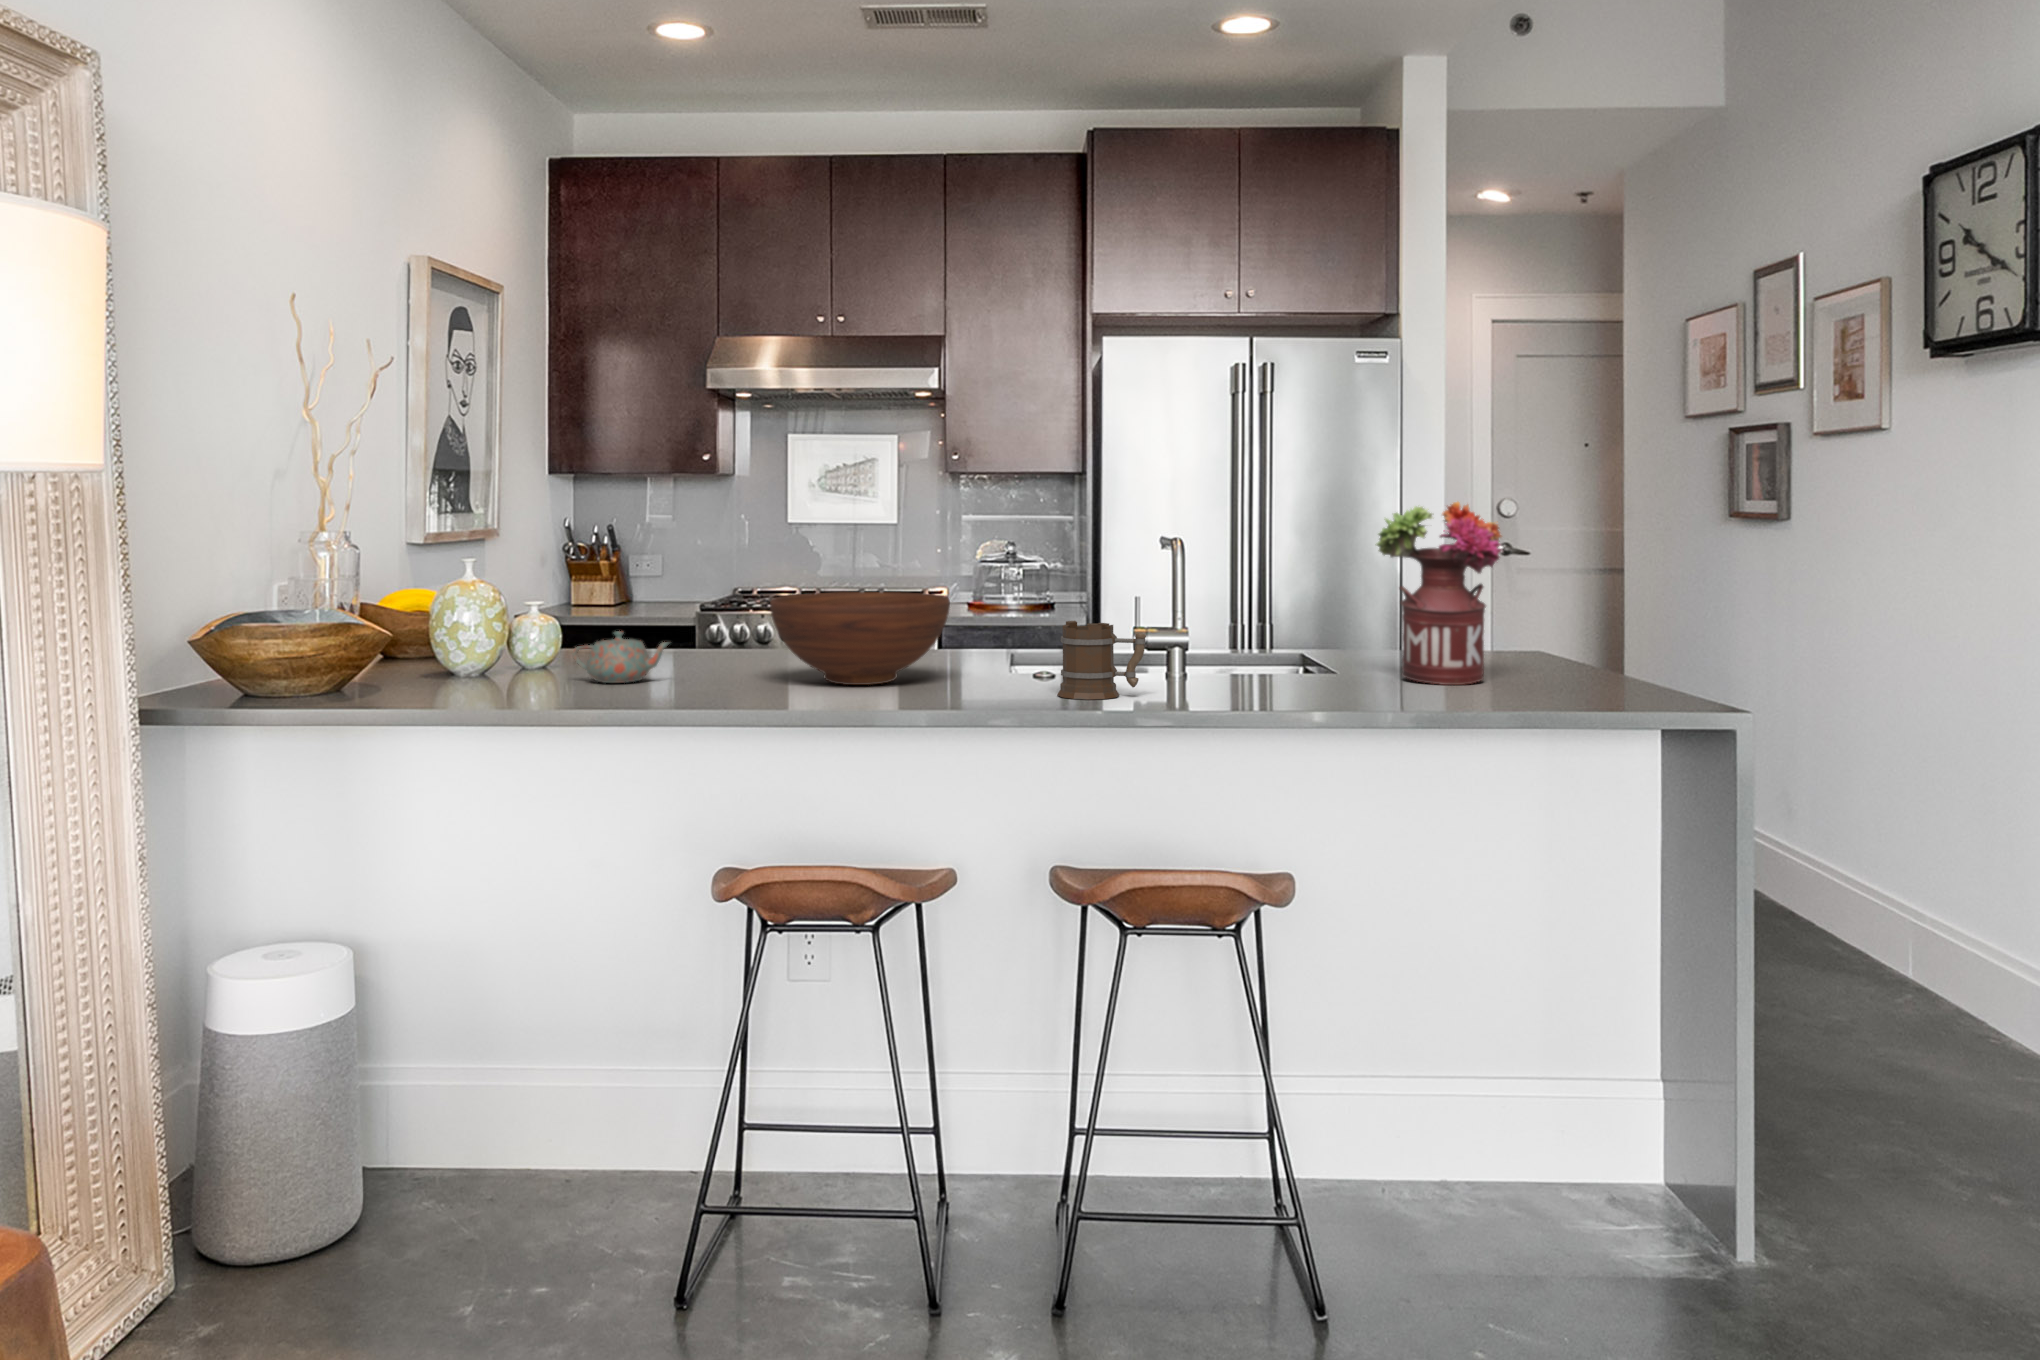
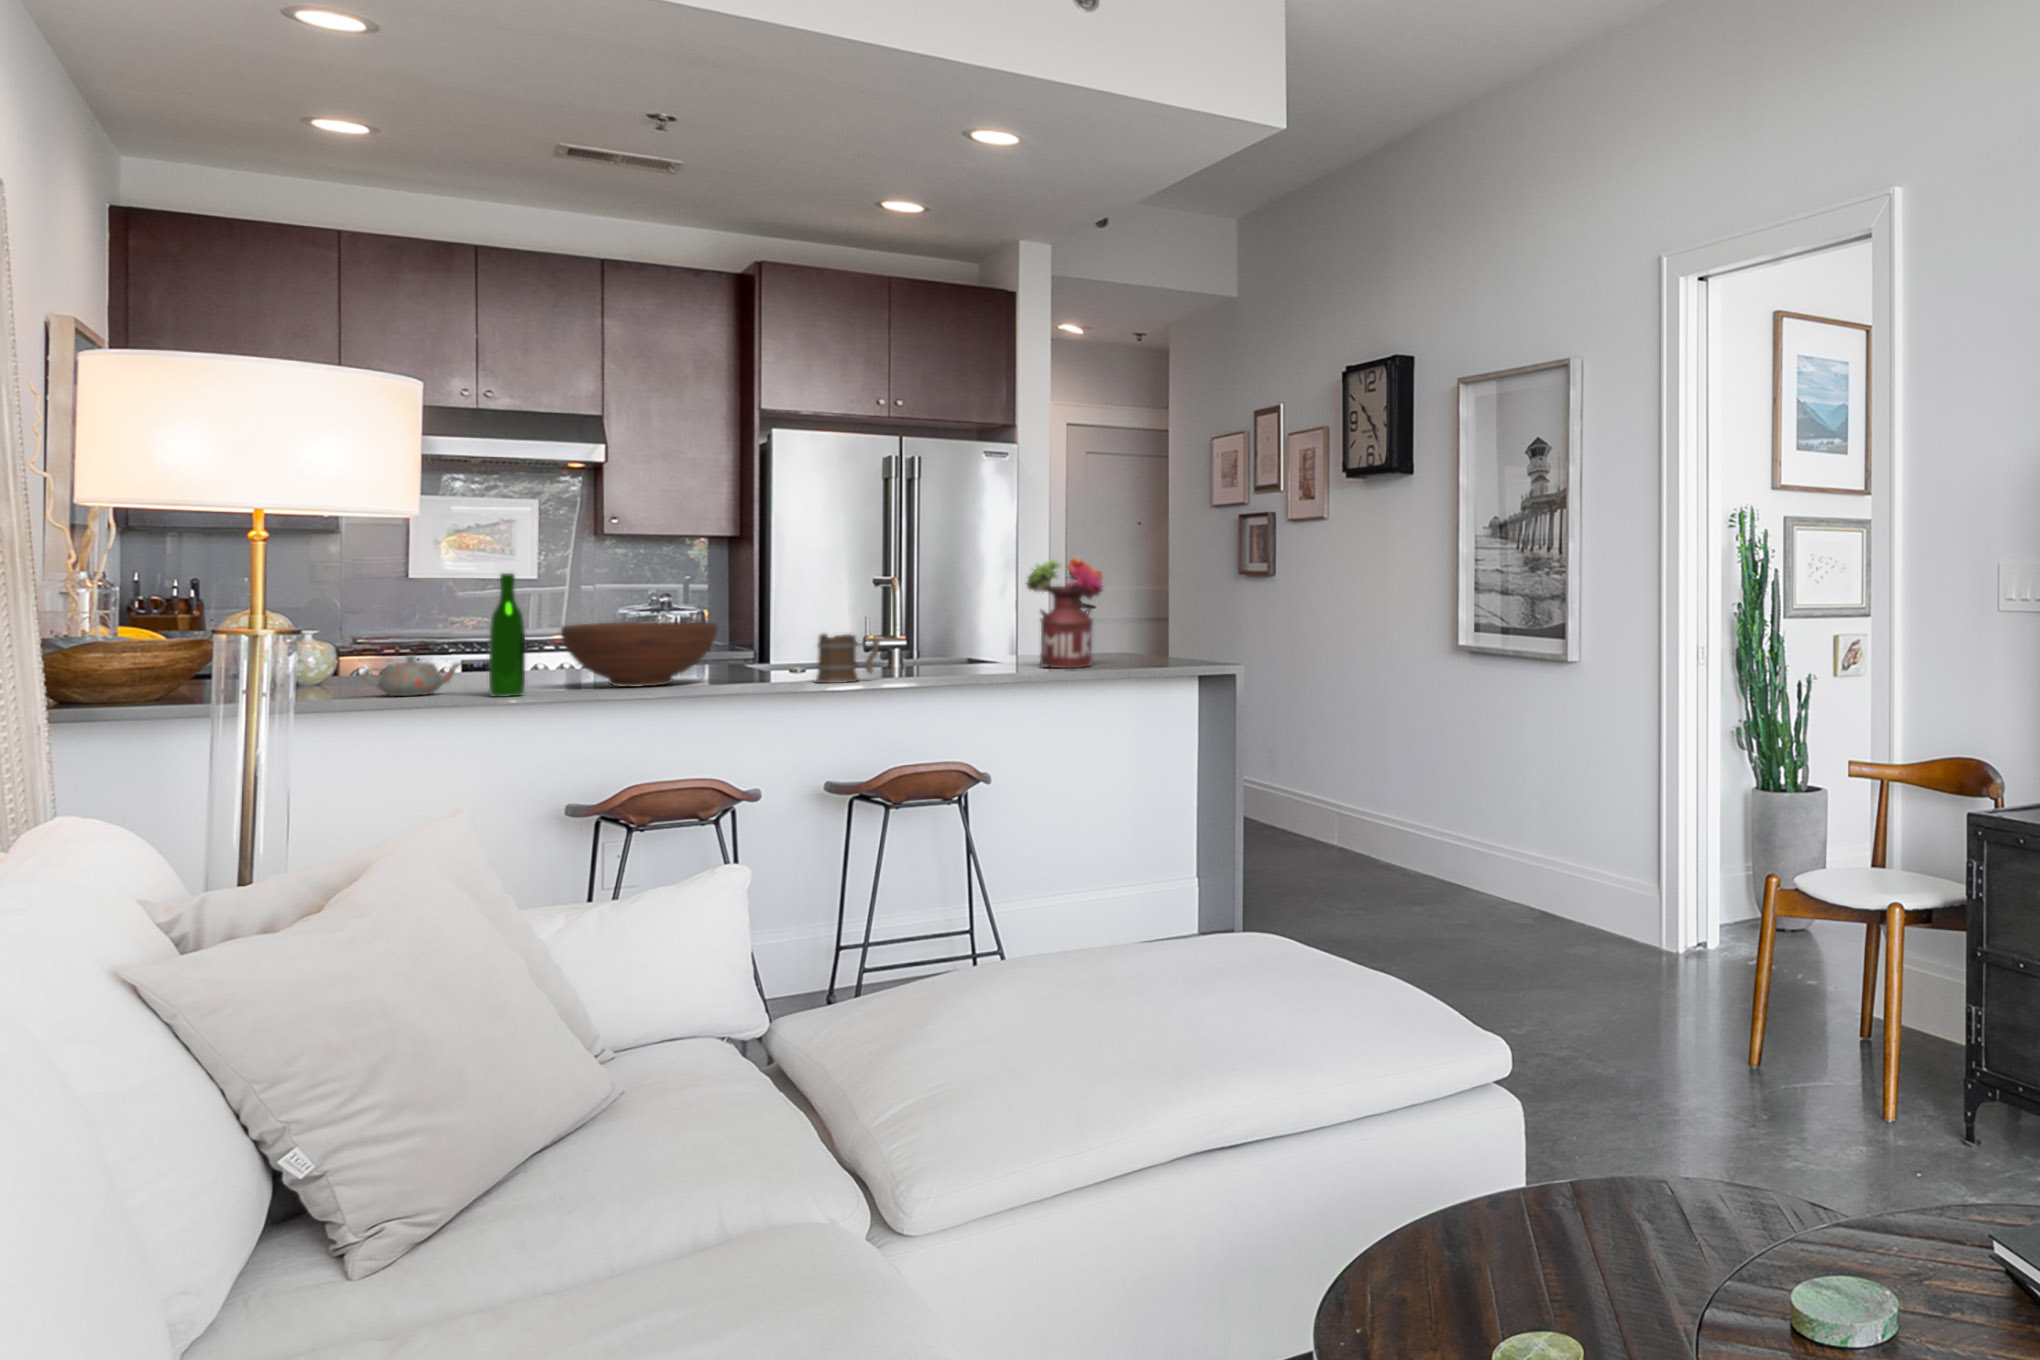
wine bottle: none [671,529,709,696] -> present [489,573,525,697]

